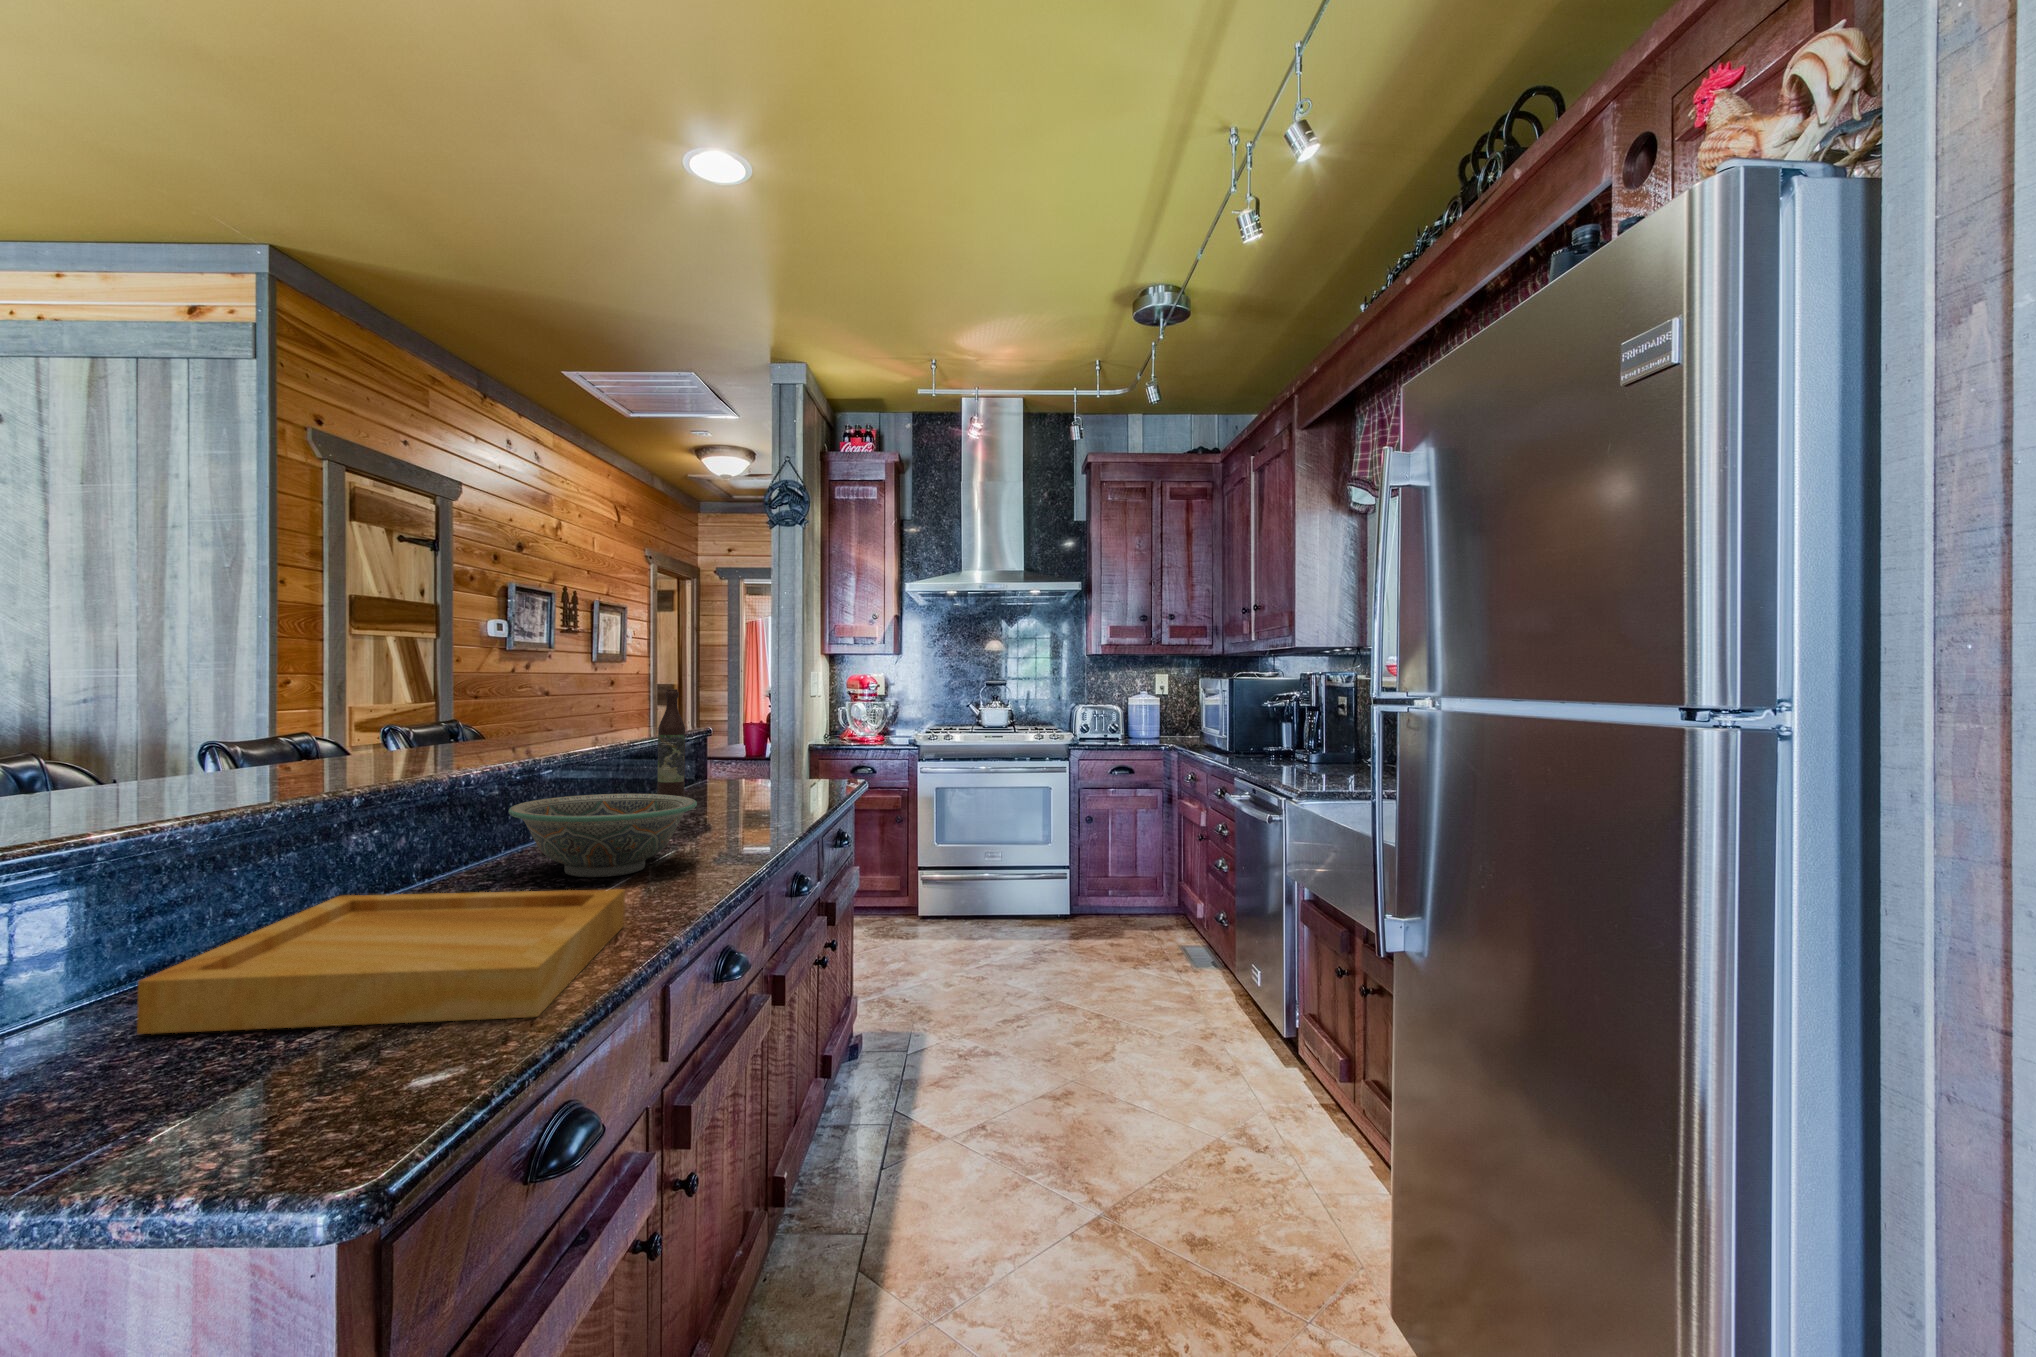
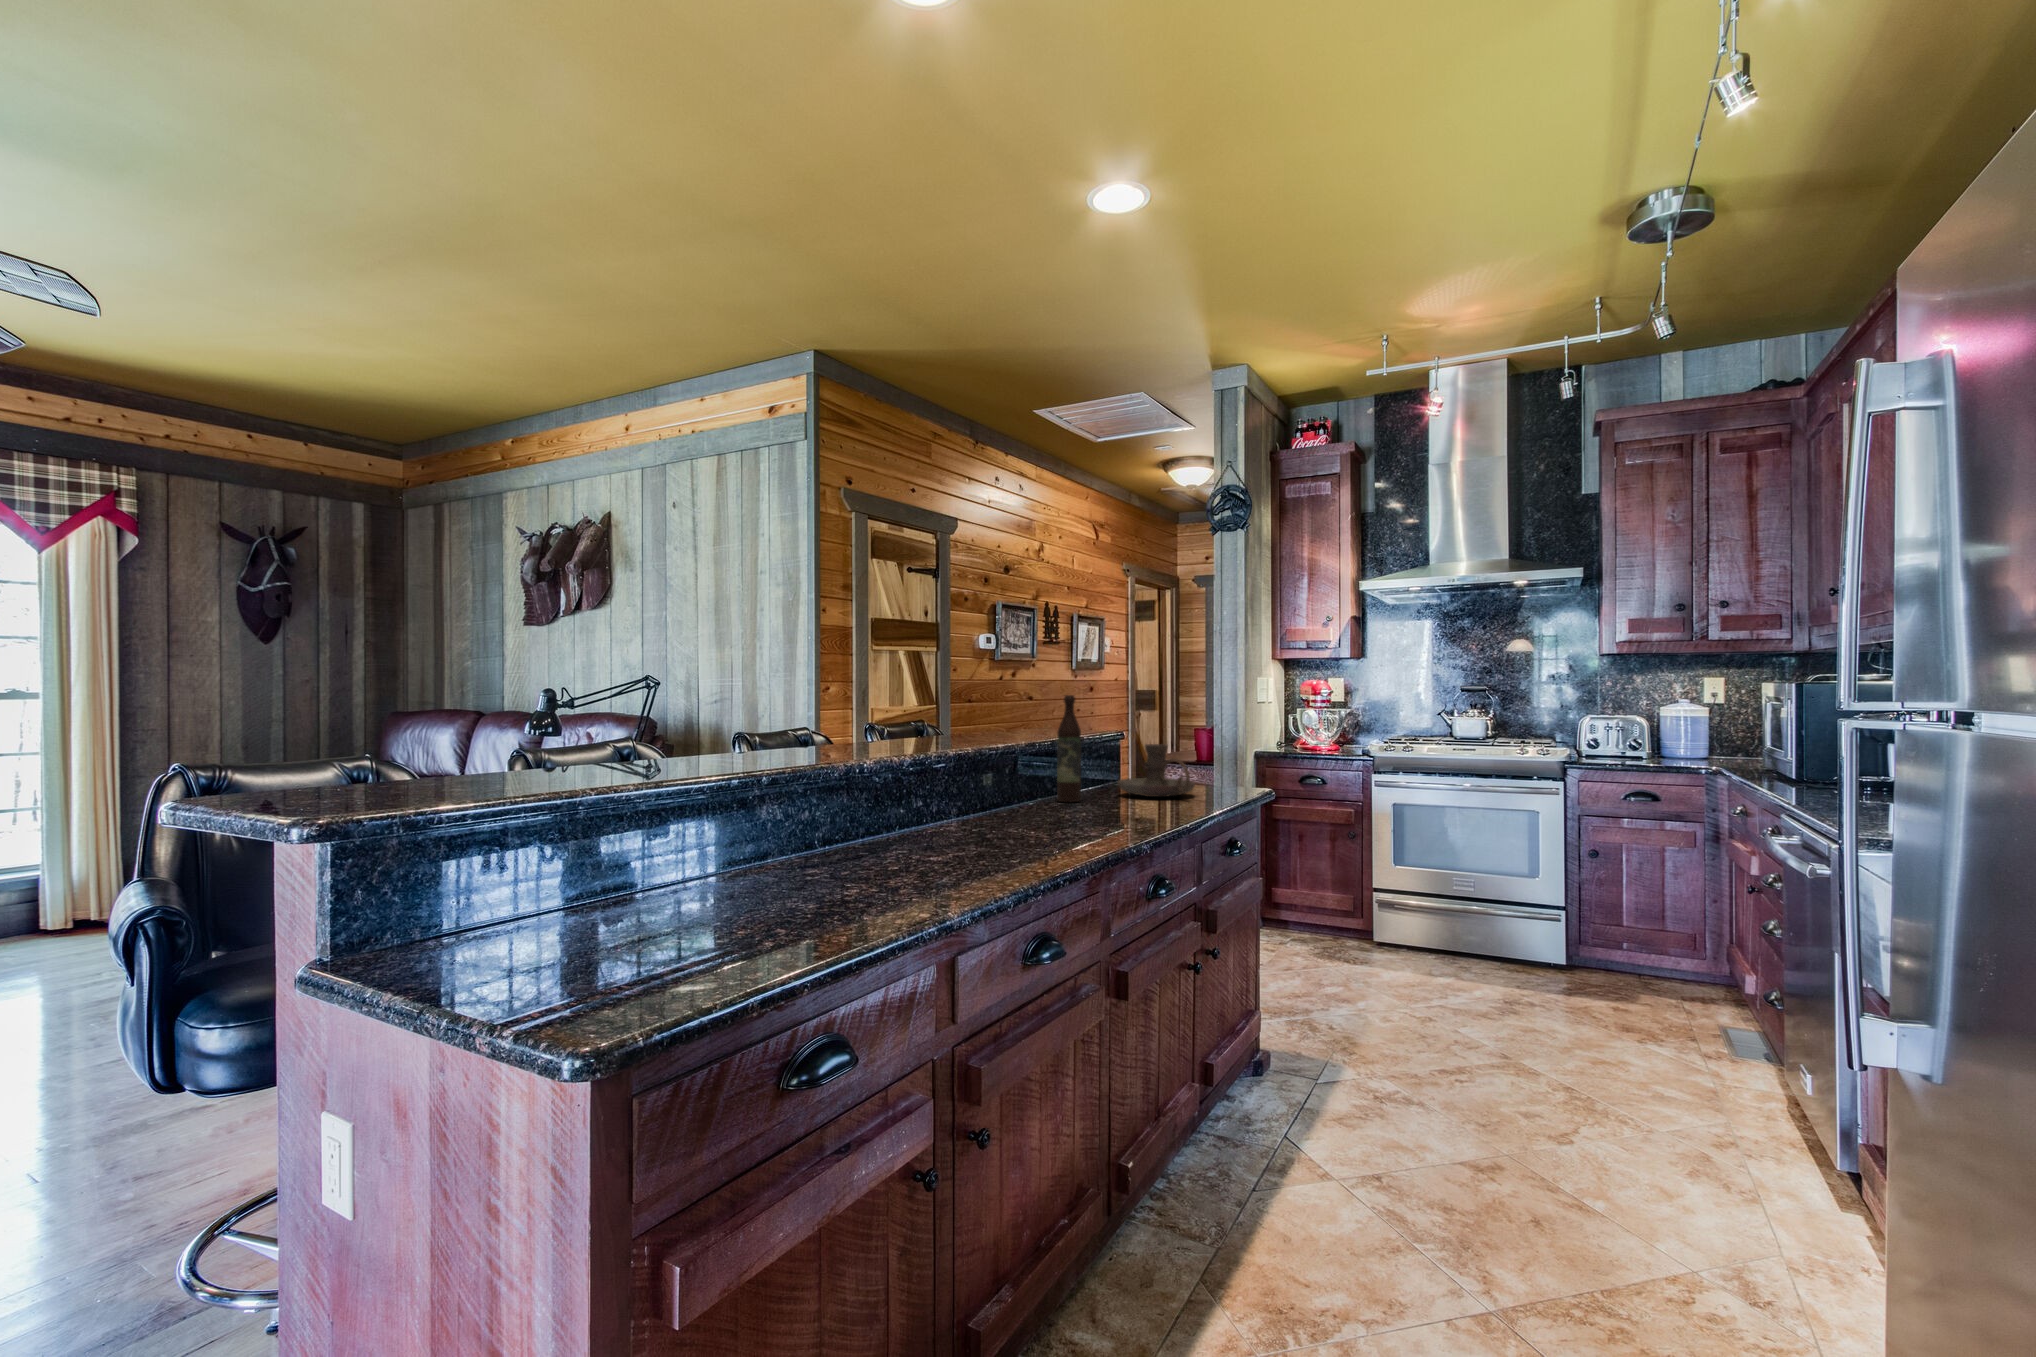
candle holder: none [717,739,798,793] -> present [1118,744,1195,797]
decorative bowl: present [509,794,697,877] -> none [881,787,1033,858]
tray: present [137,889,625,1034] -> none [577,852,925,956]

